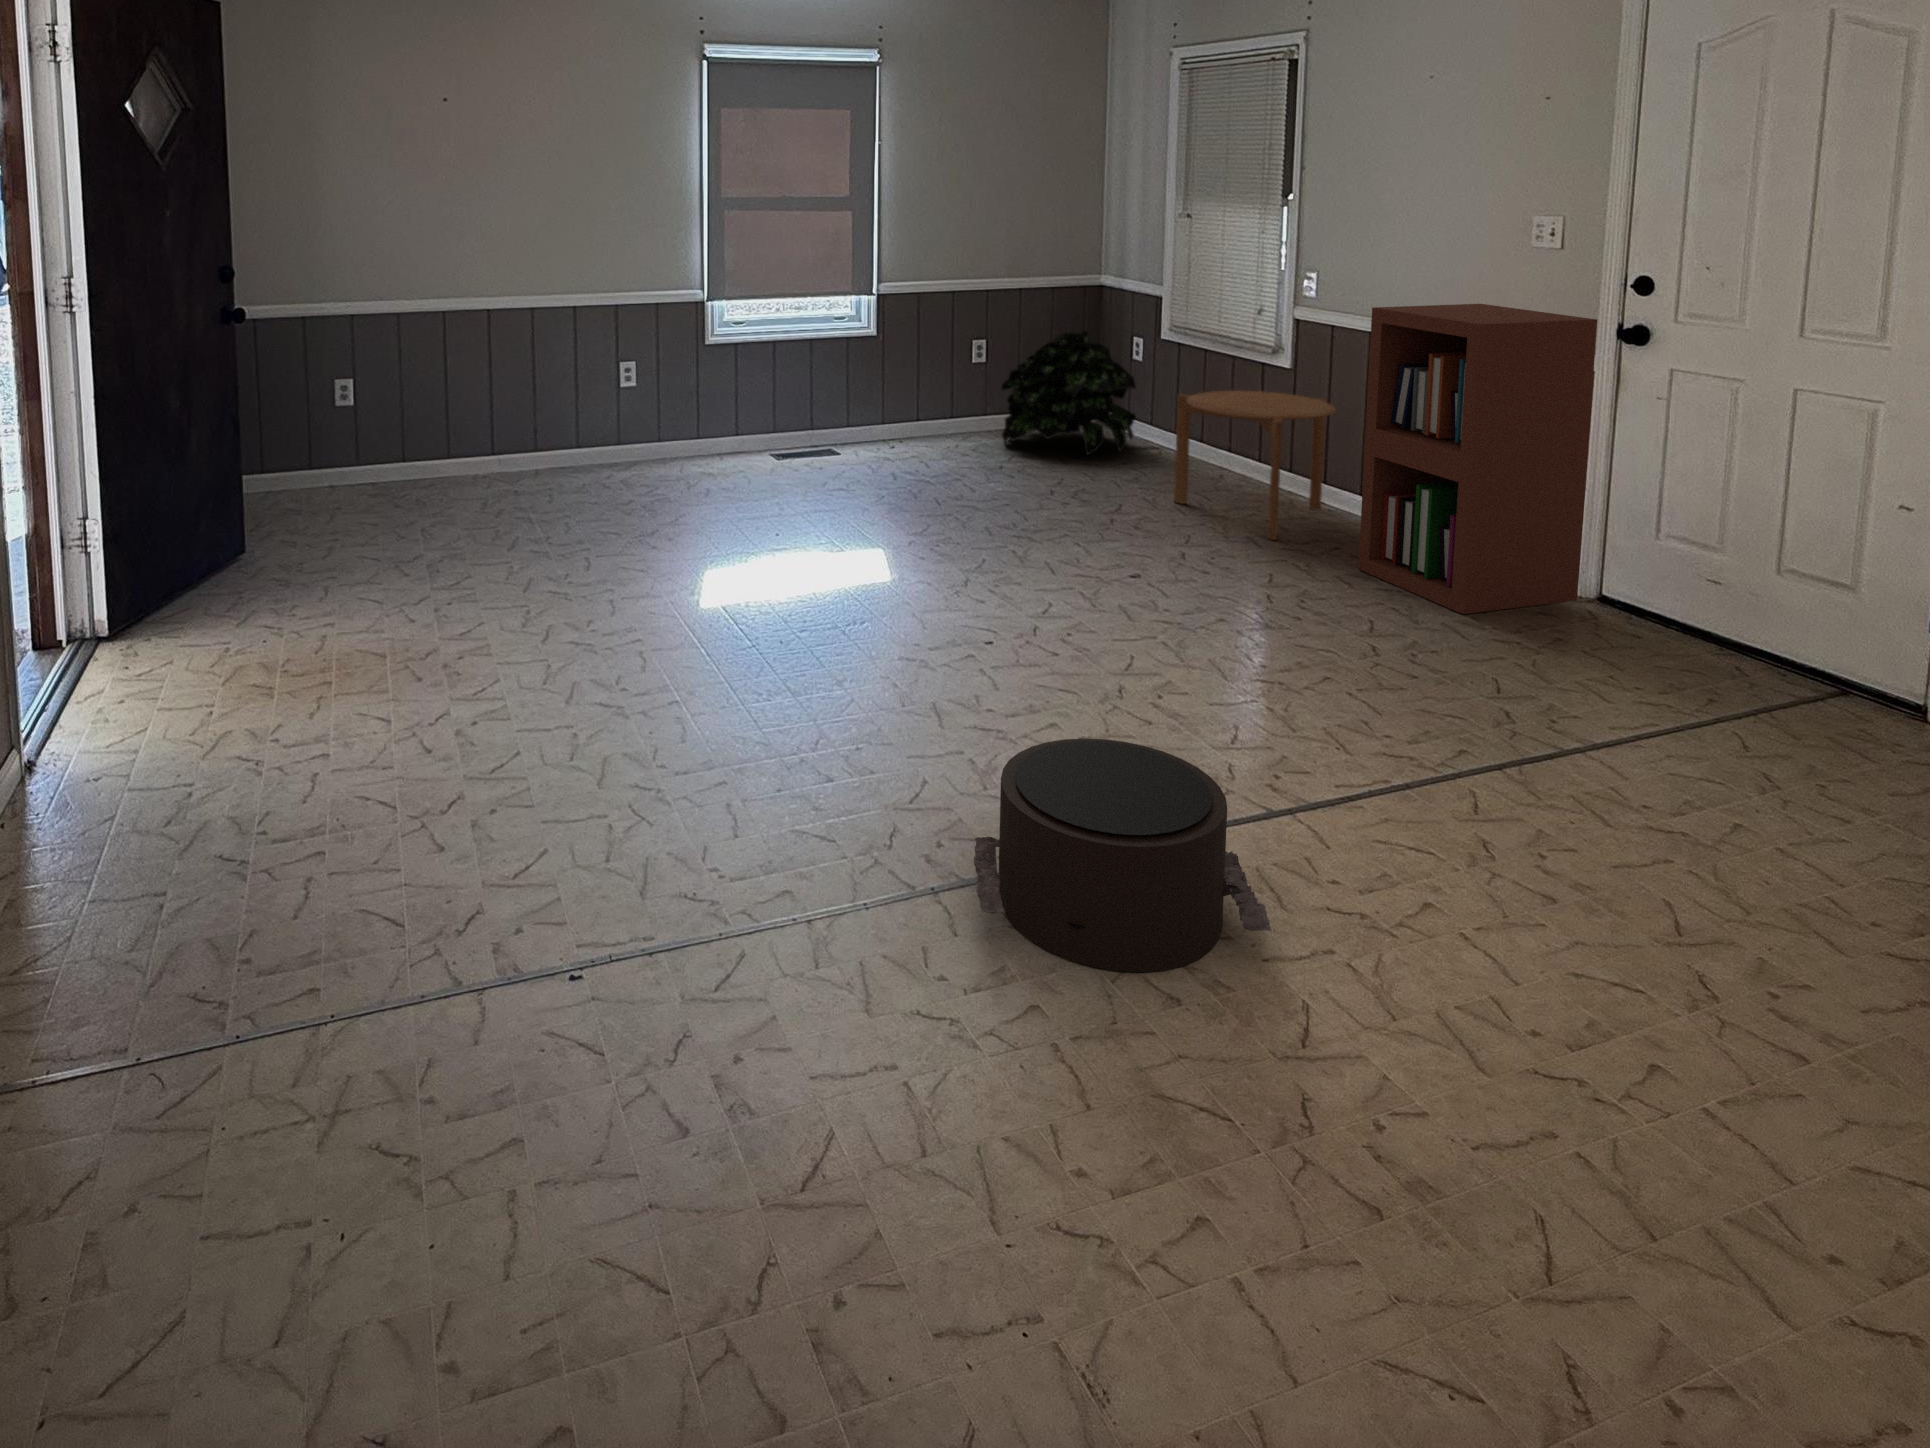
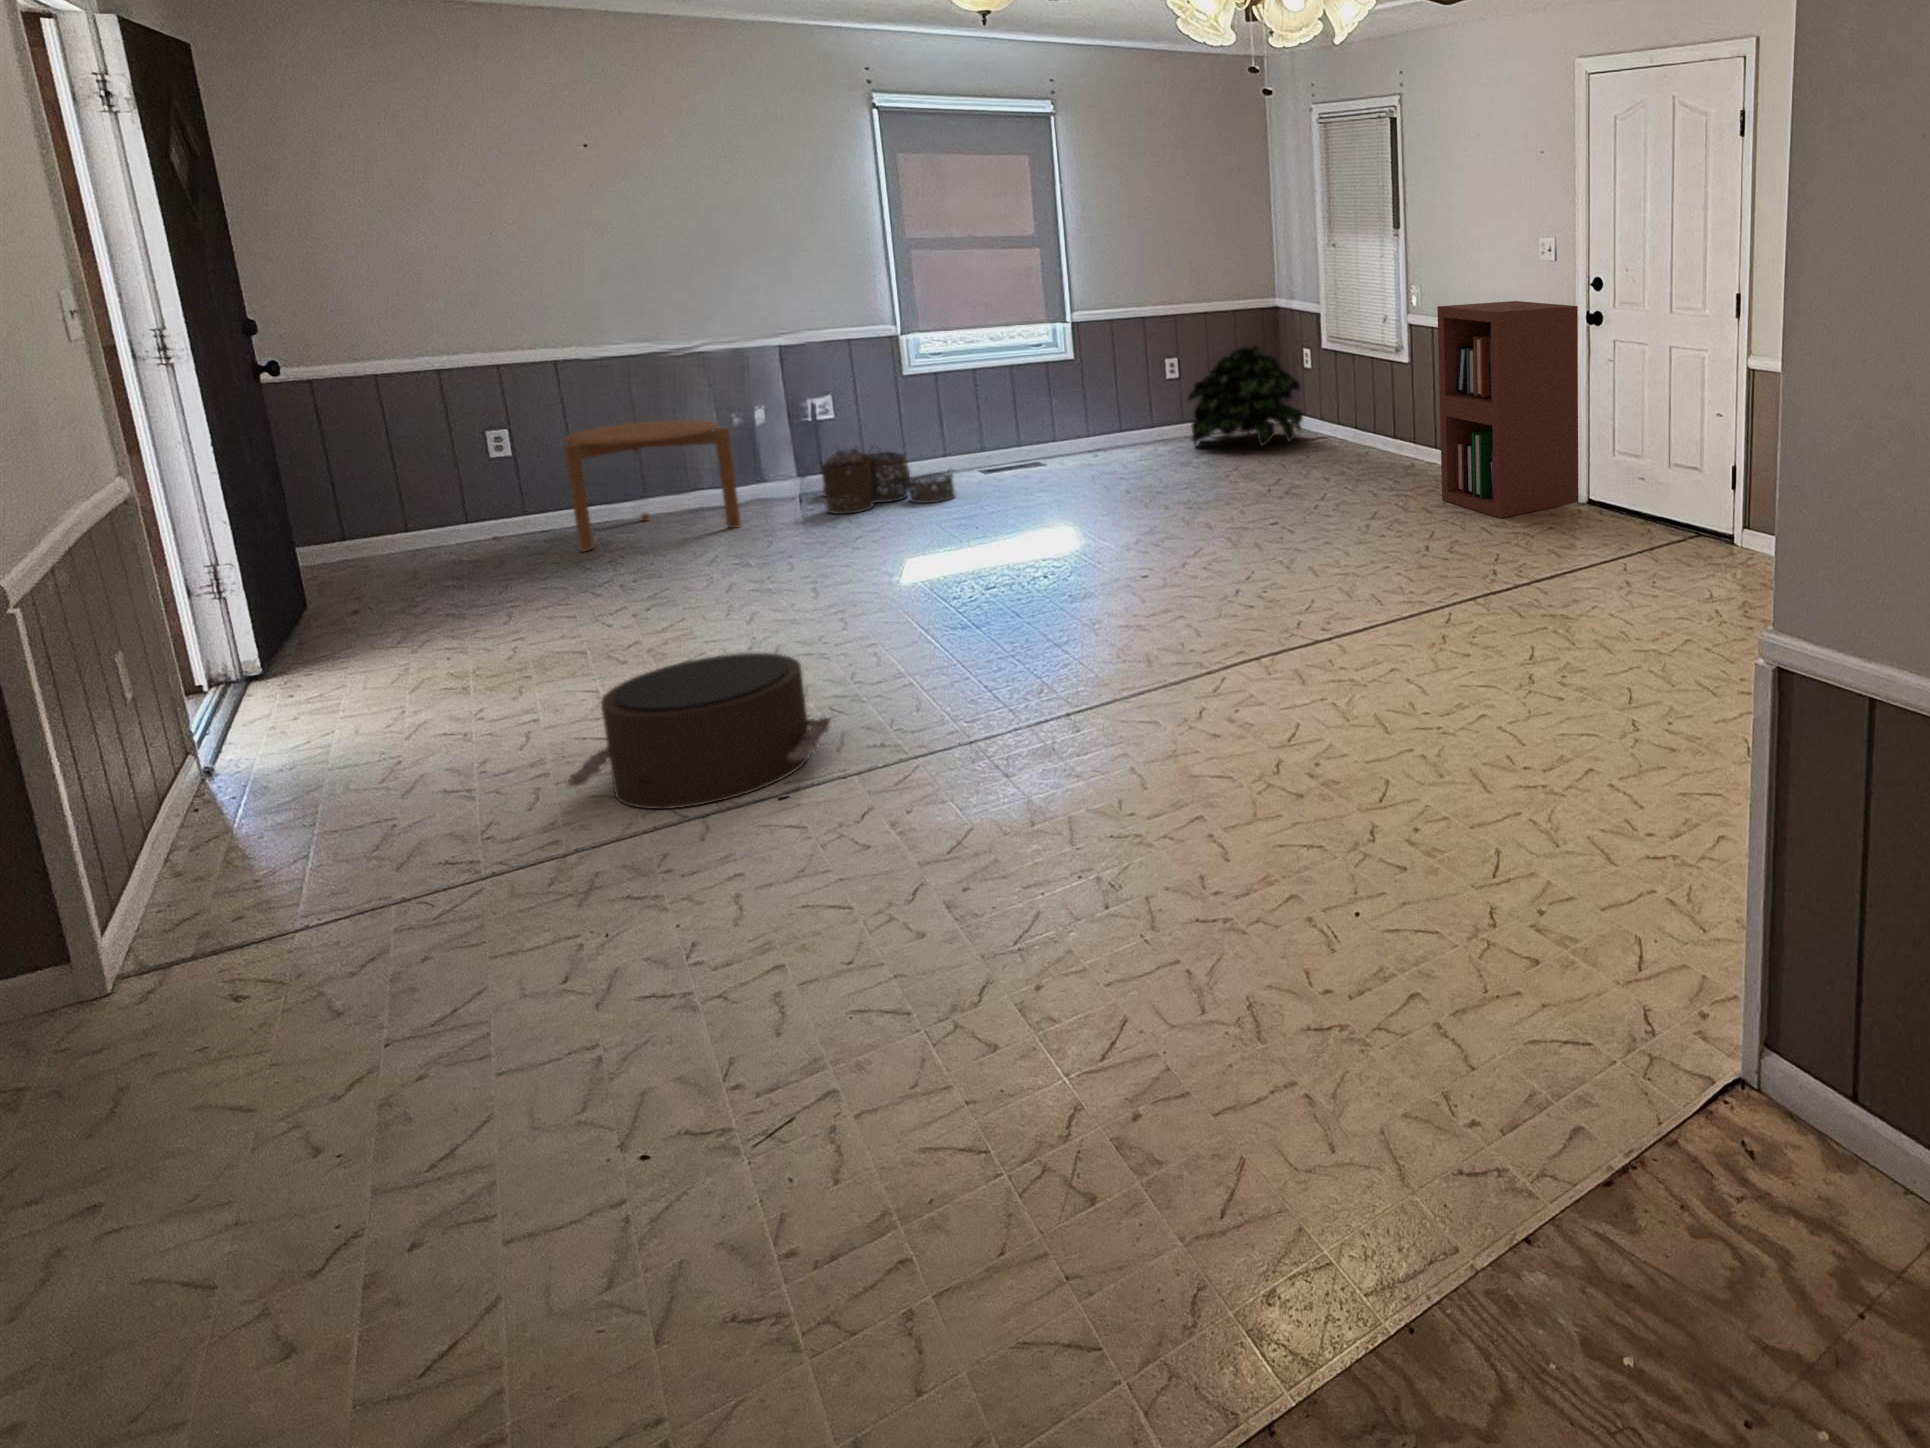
side table: present [1174,391,1336,540] -> present [564,420,741,551]
woven basket: none [620,418,750,497] -> present [821,446,954,513]
pouf: present [974,738,1271,972] -> present [568,653,830,809]

